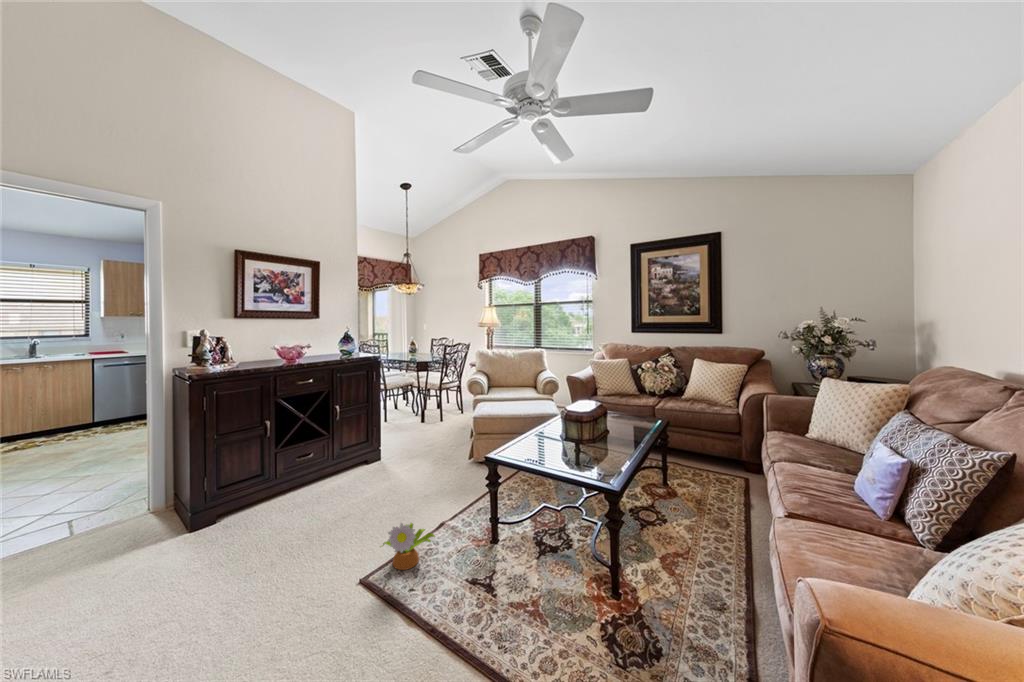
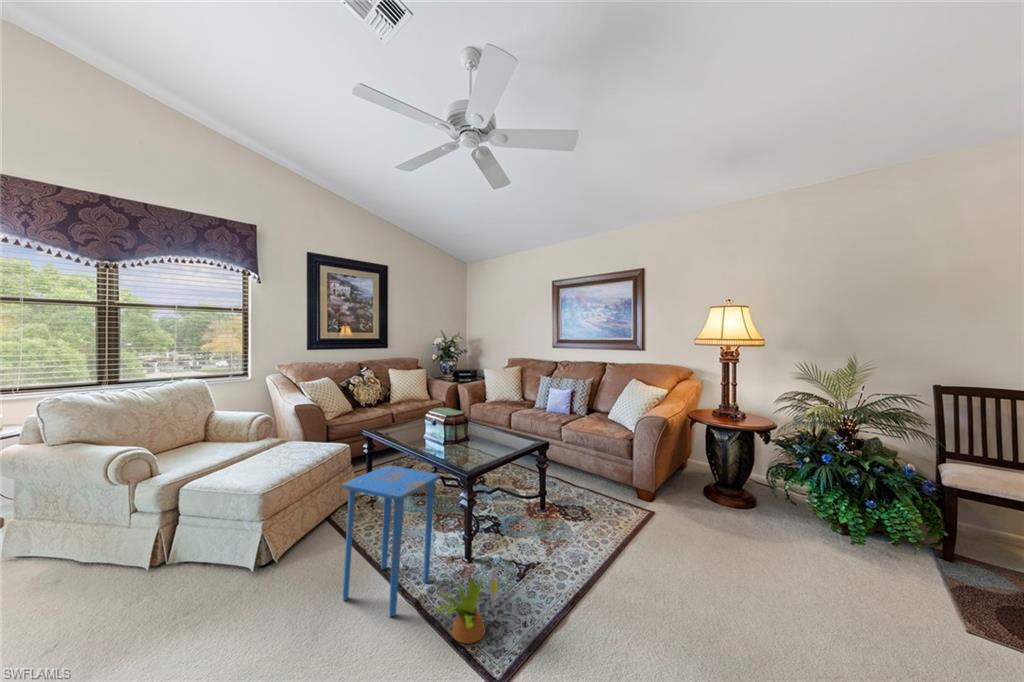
side table: none [412,430,475,529] -> present [342,465,440,616]

